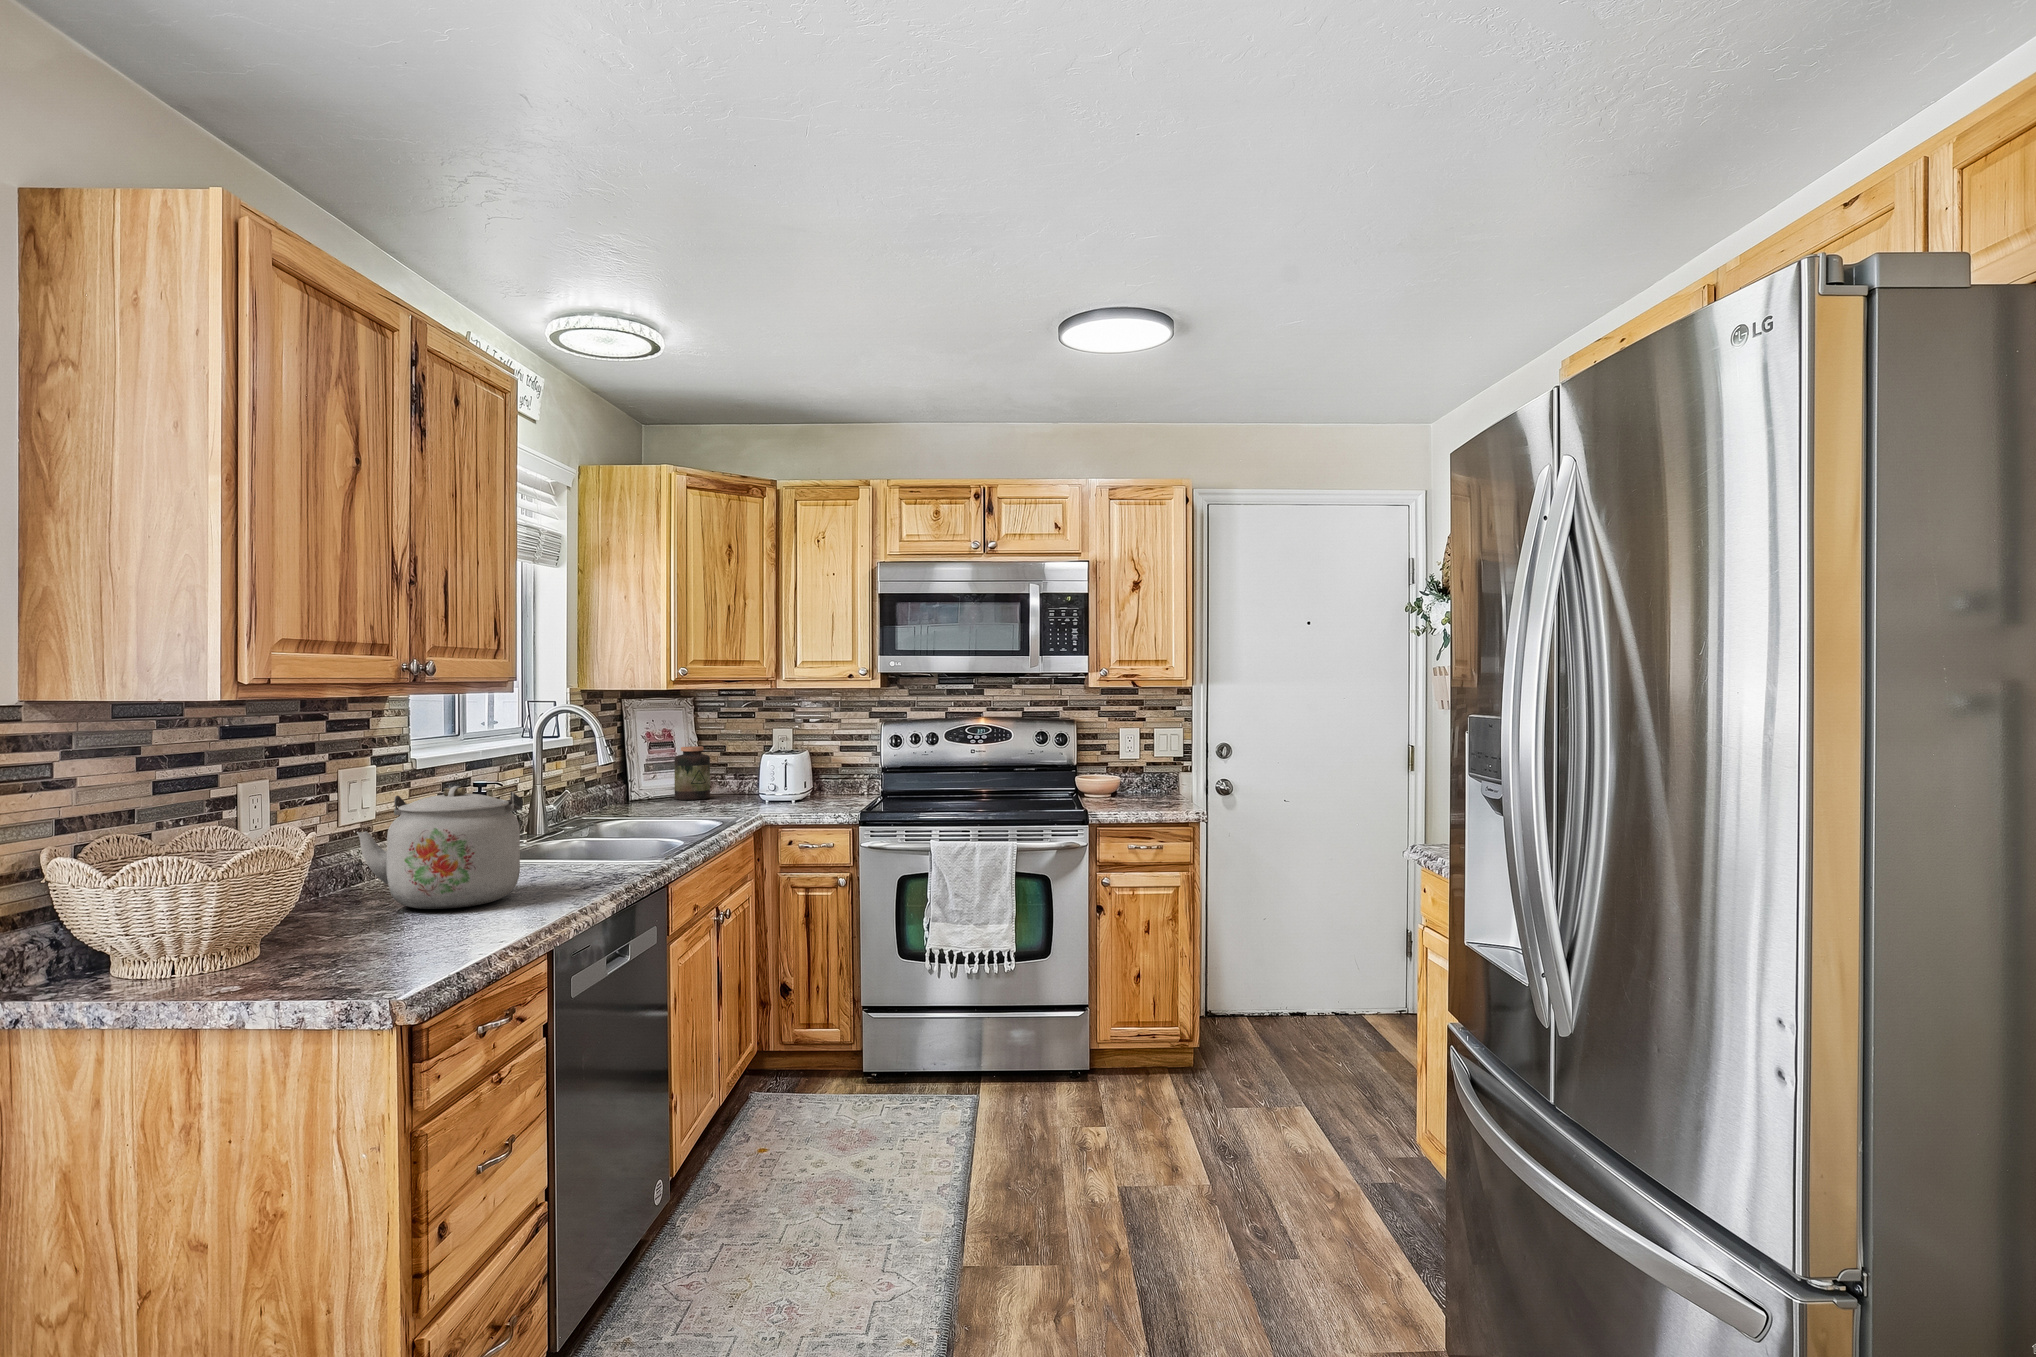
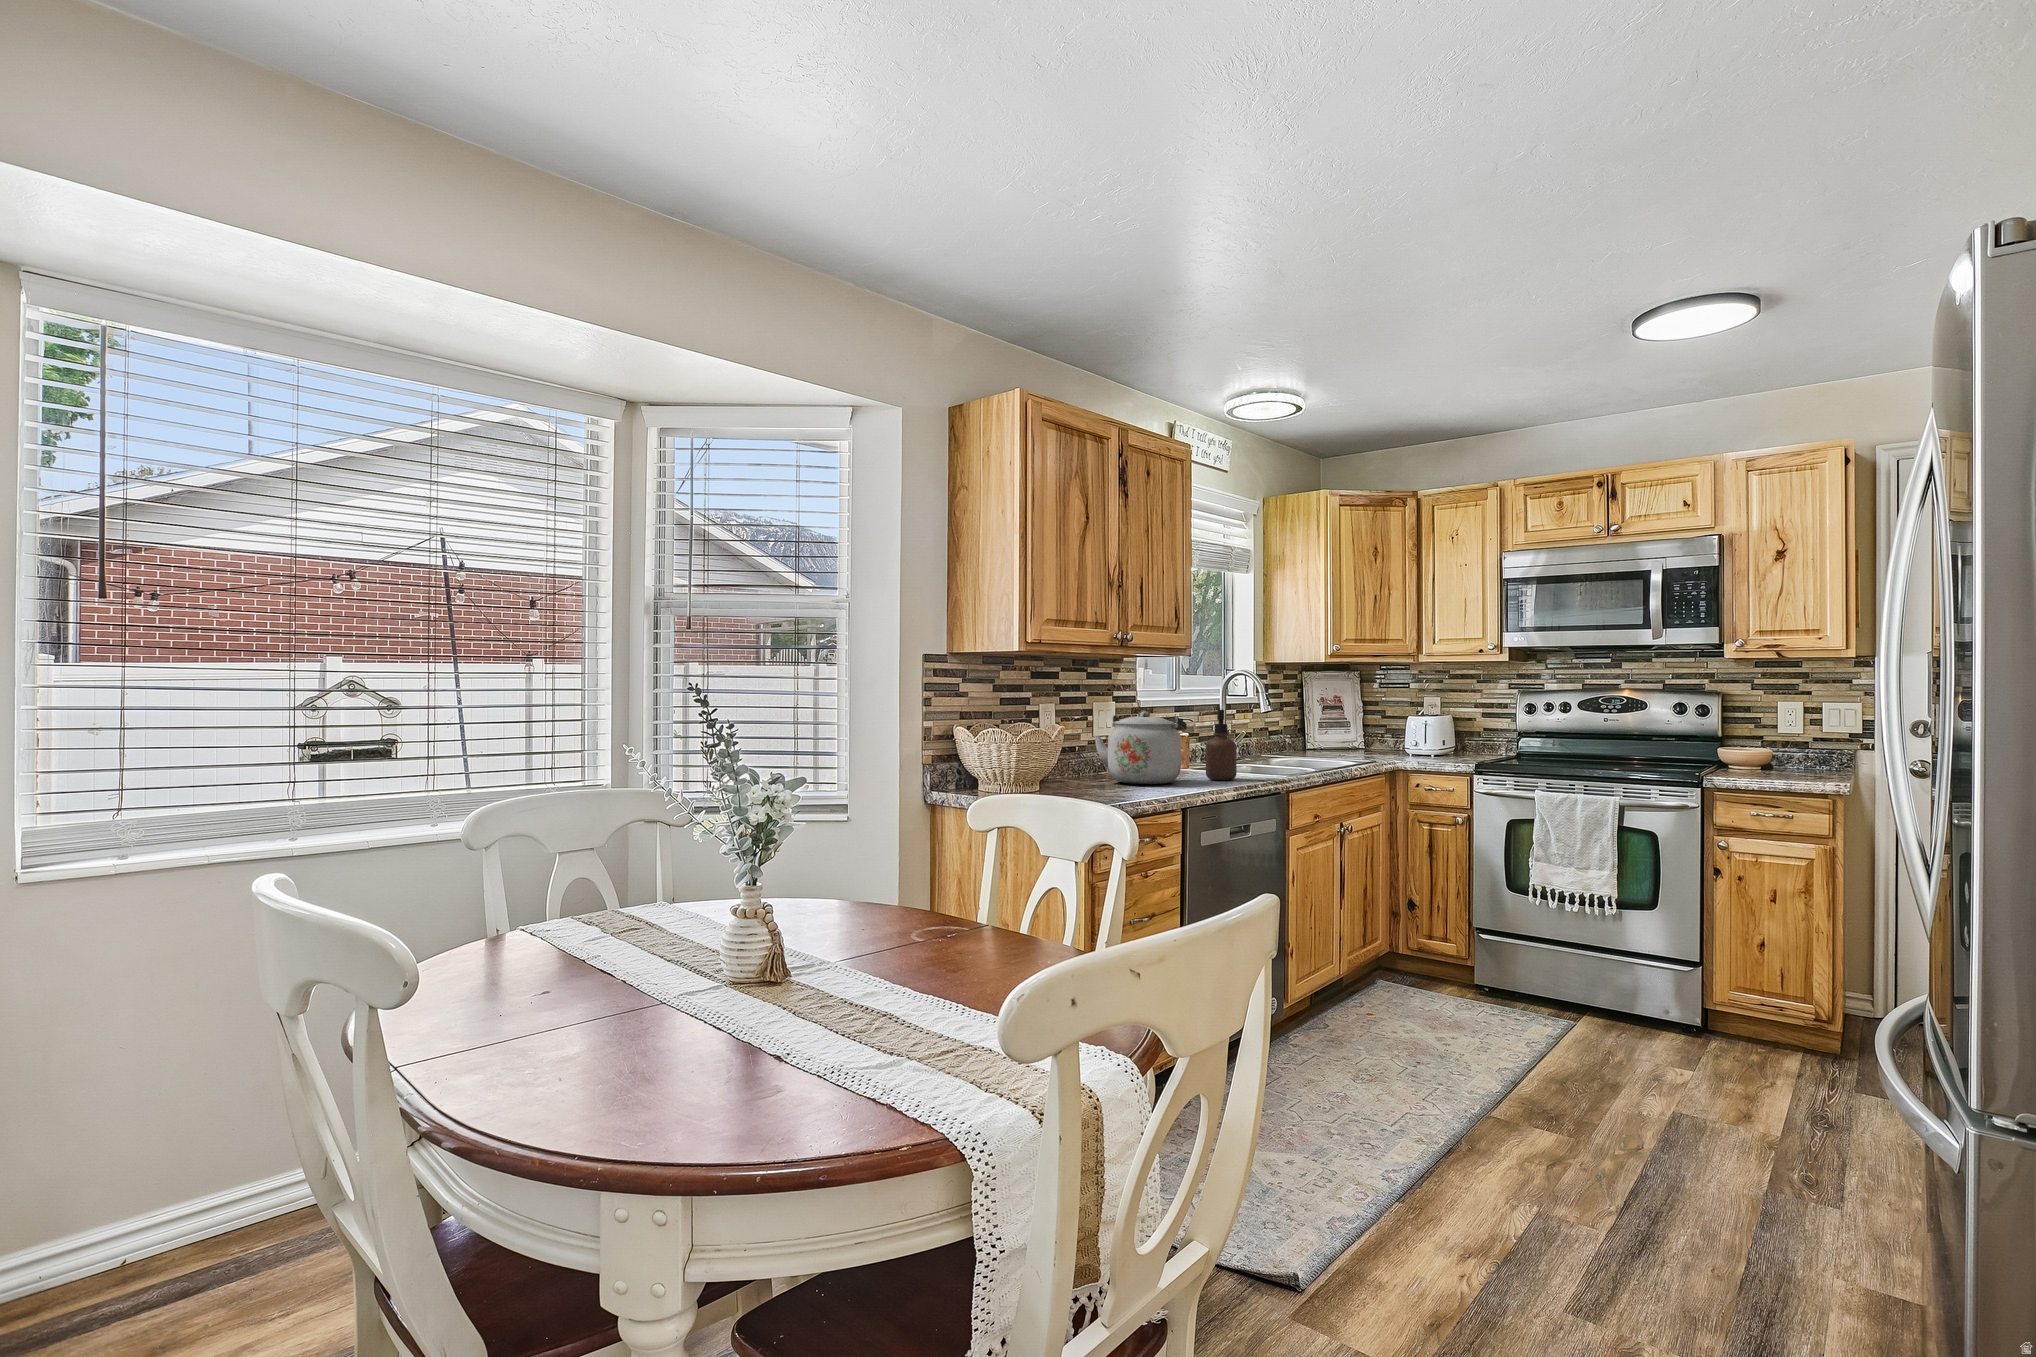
jar: present [674,746,710,800] -> none [1337,709,1365,750]
soap dispenser: none [551,774,600,881] -> present [1206,710,1237,780]

